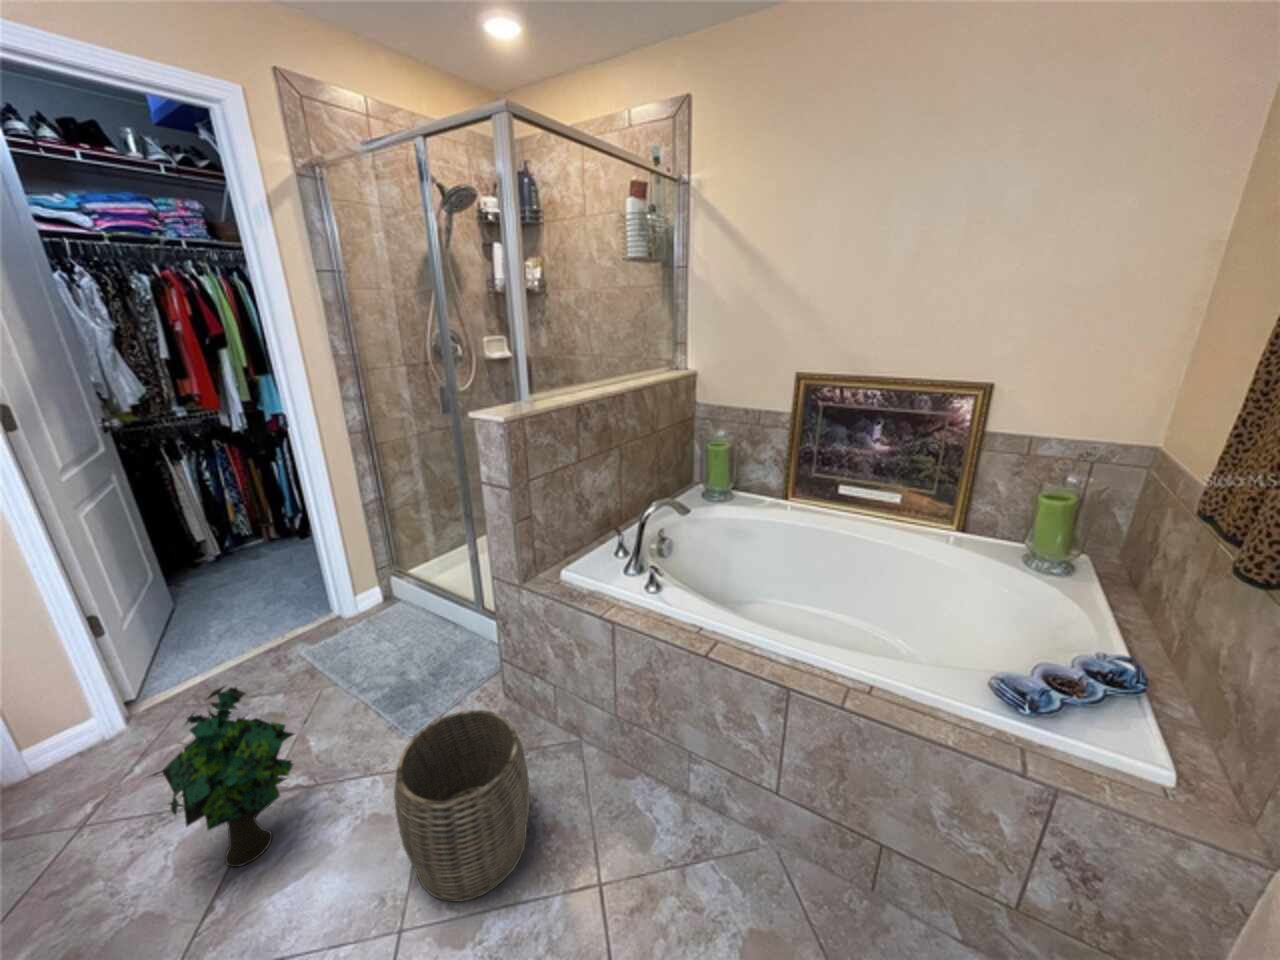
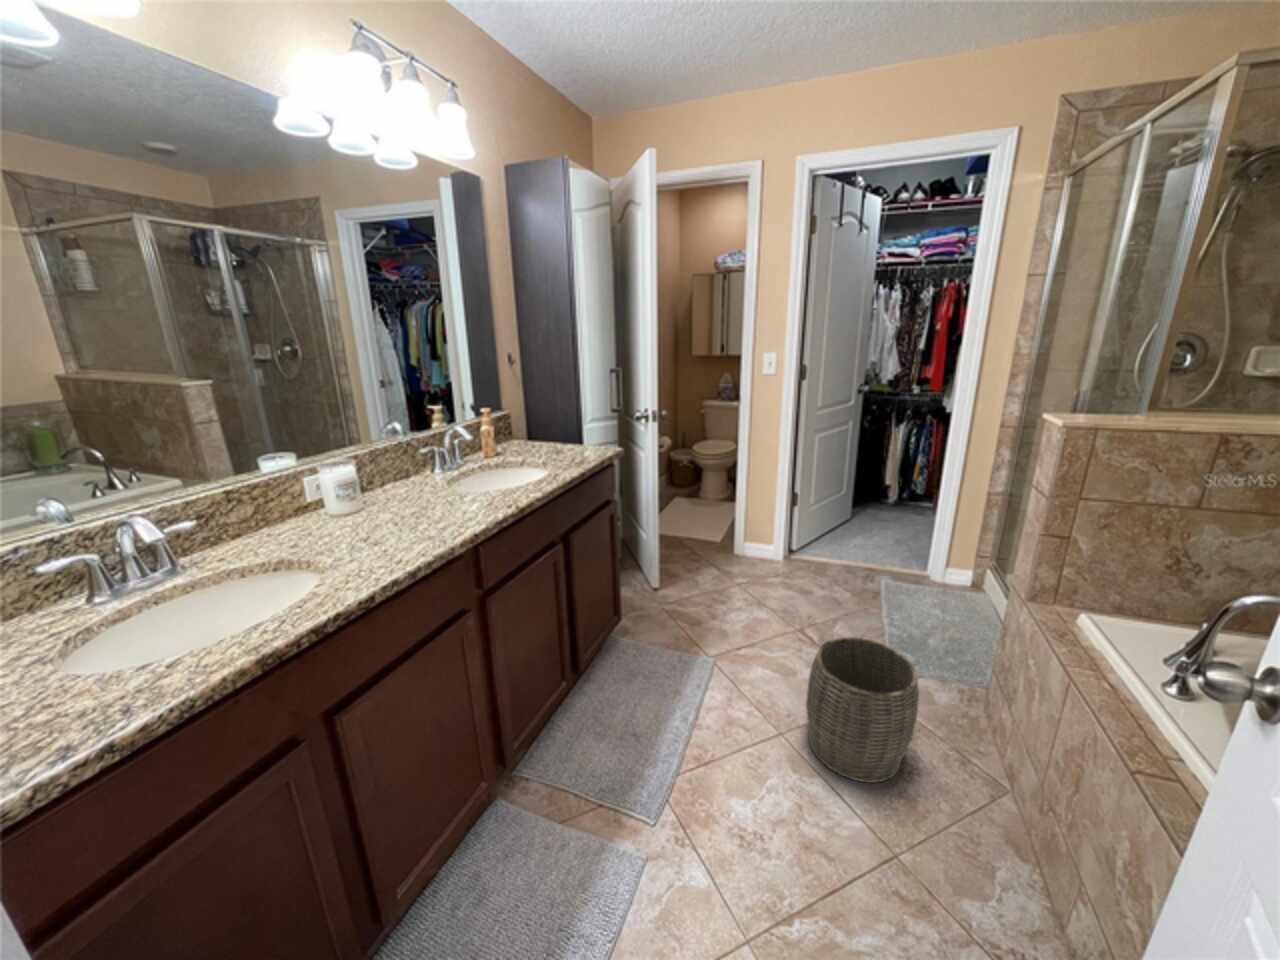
decorative plant: present [151,687,294,867] -> none [747,537,815,647]

